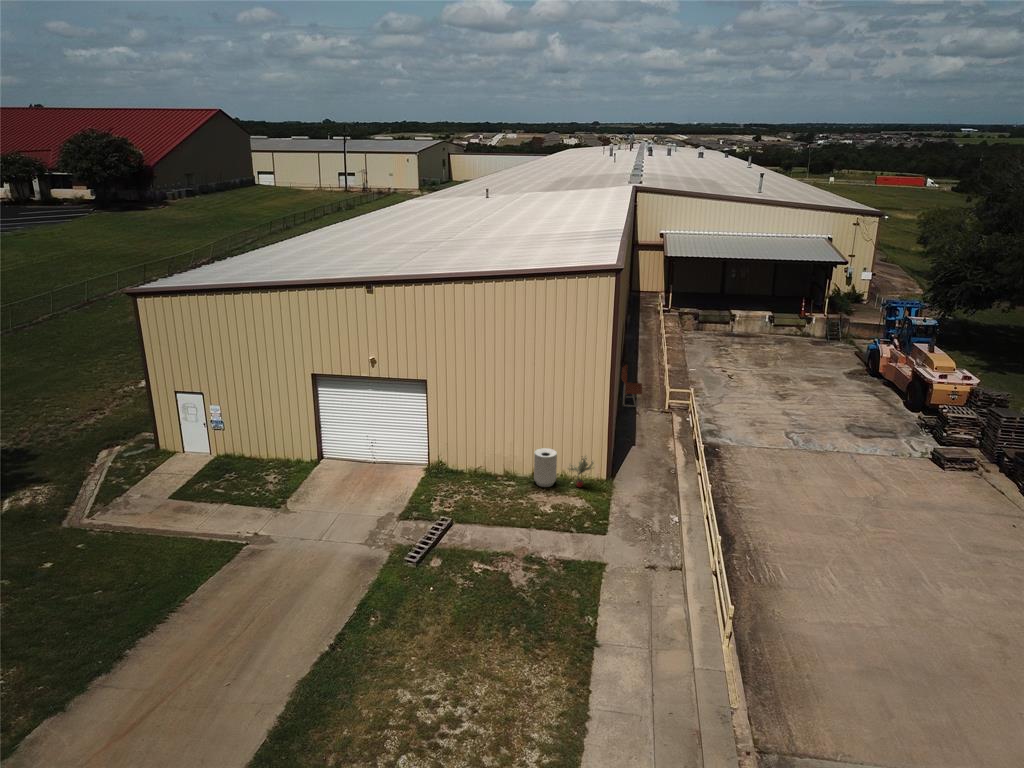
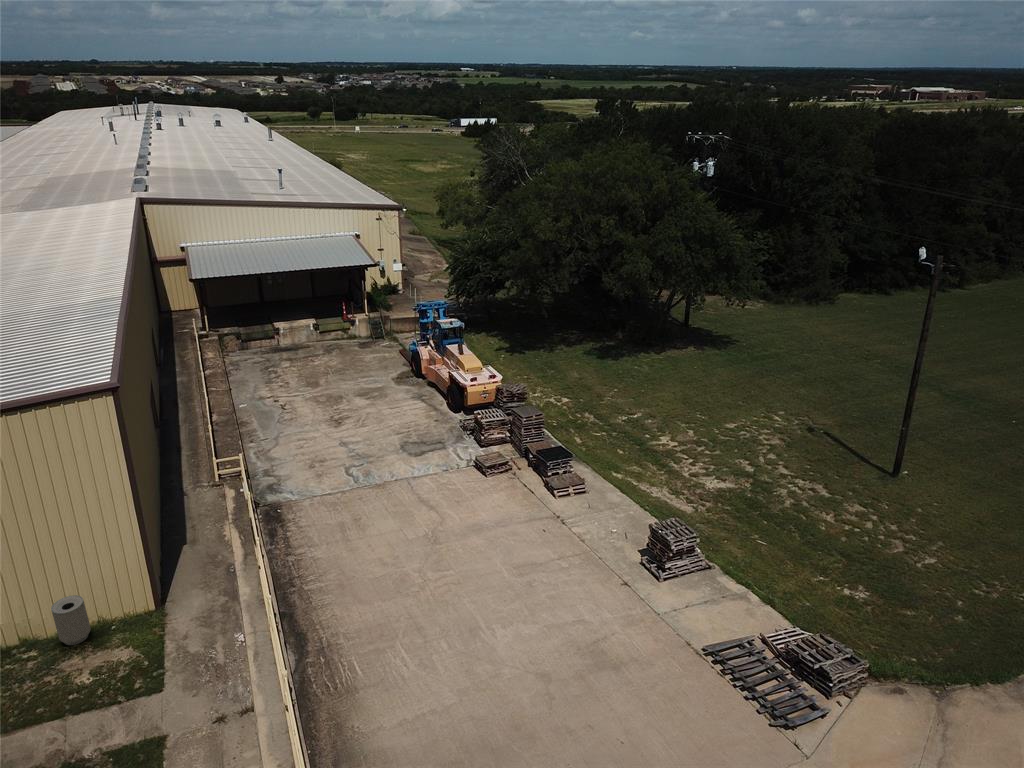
bench: present [621,365,642,407] -> none [157,435,187,484]
potted tree: present [568,456,594,487] -> none [101,590,138,628]

